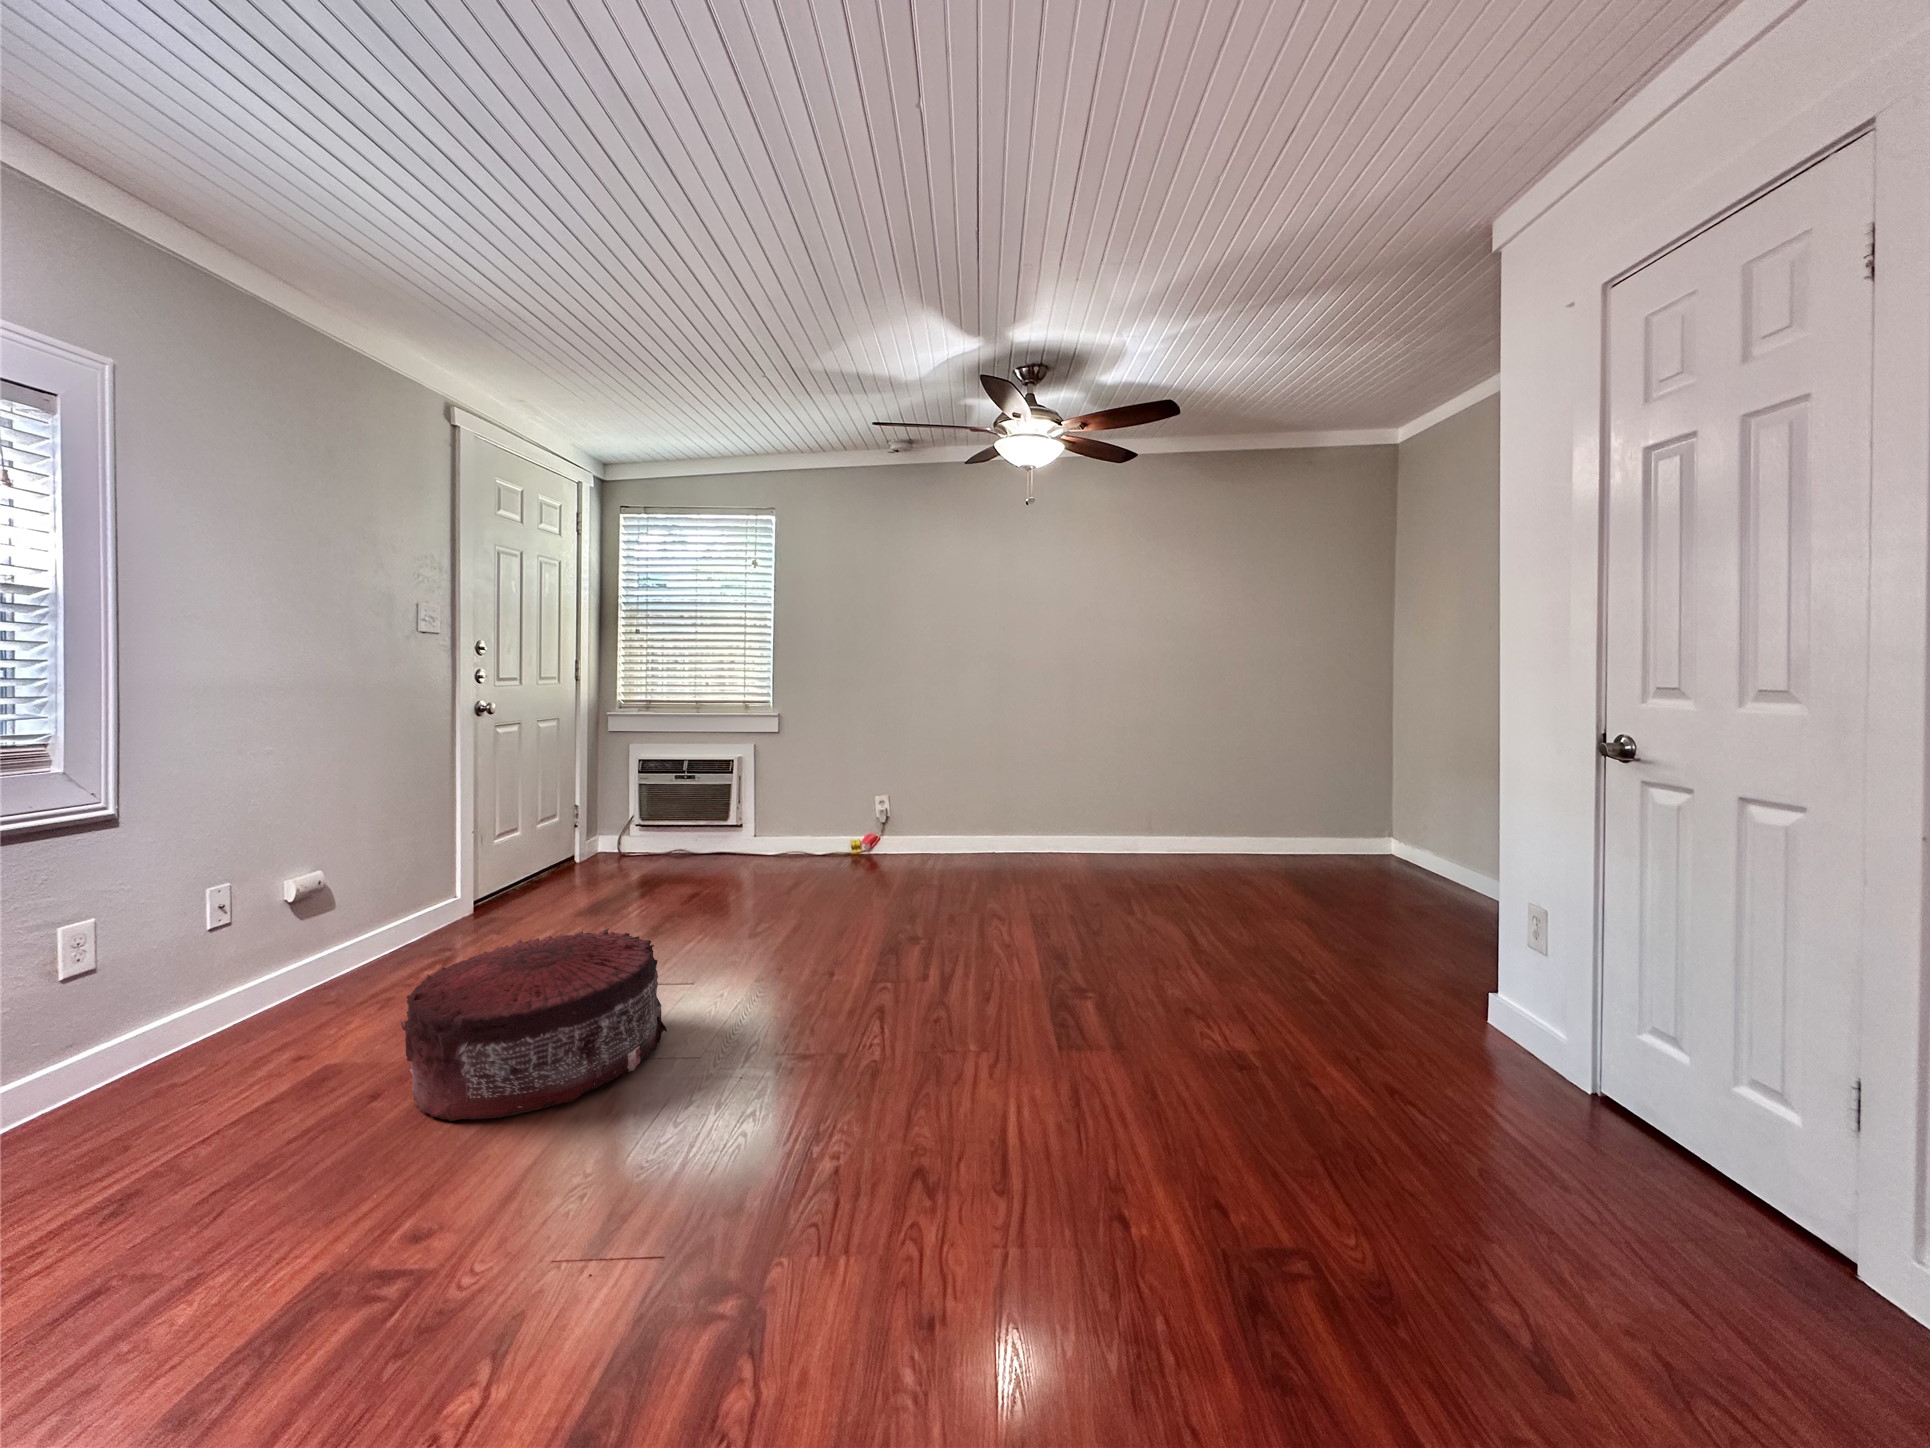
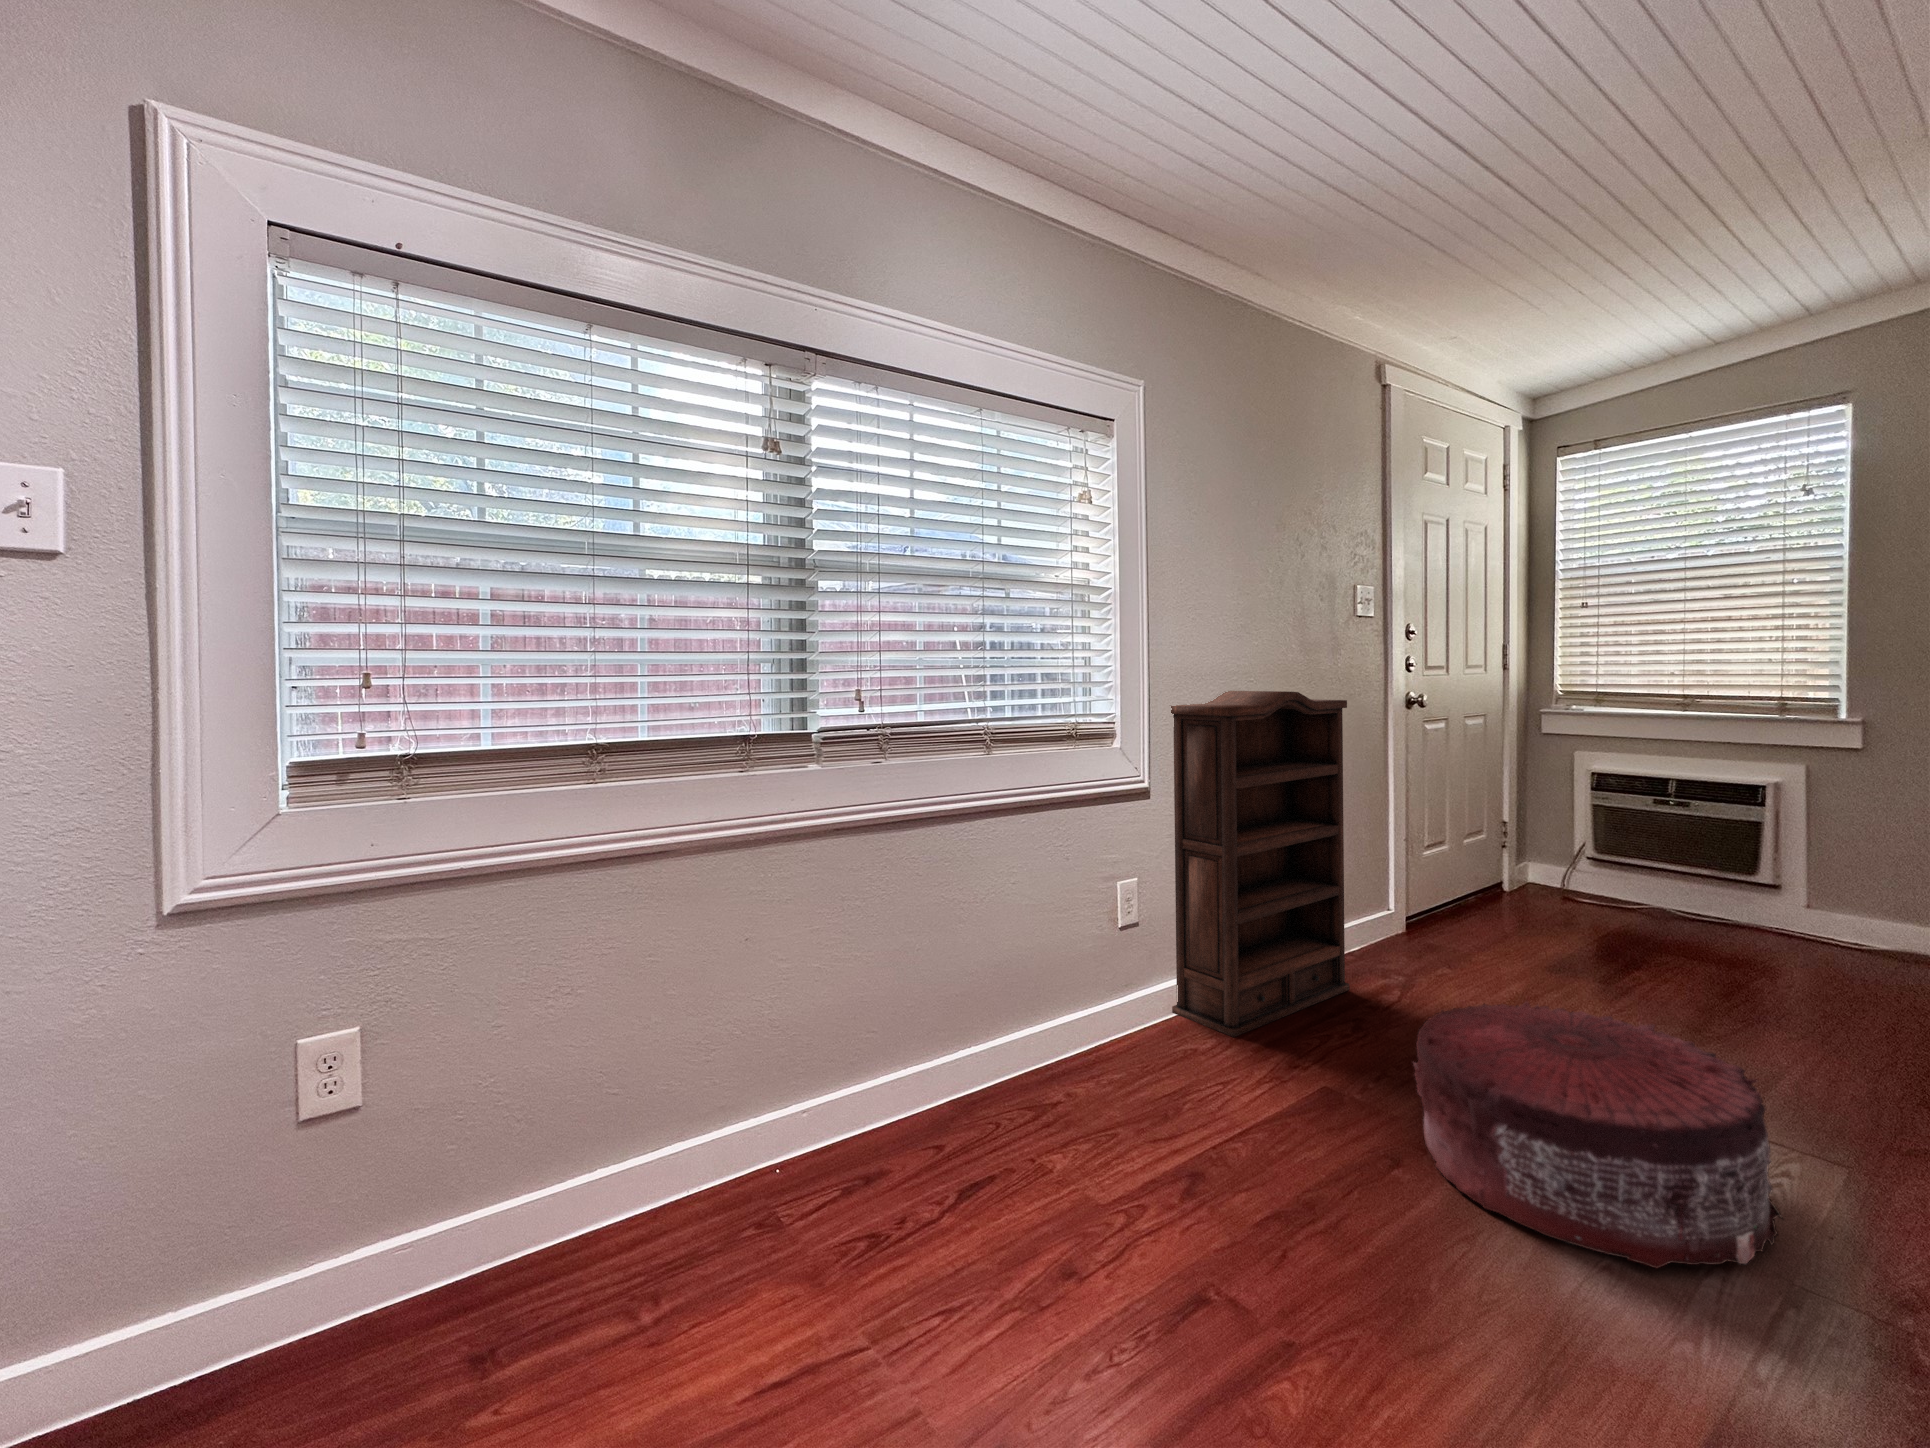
bookshelf: none [122,696,390,1079] -> present [1171,691,1350,1037]

